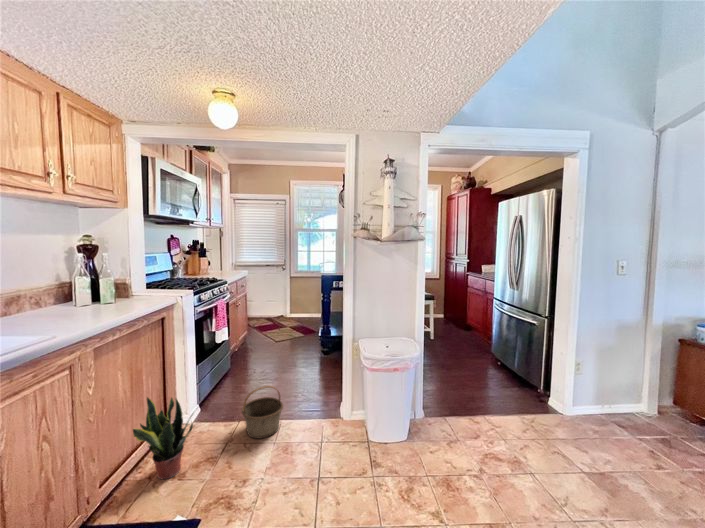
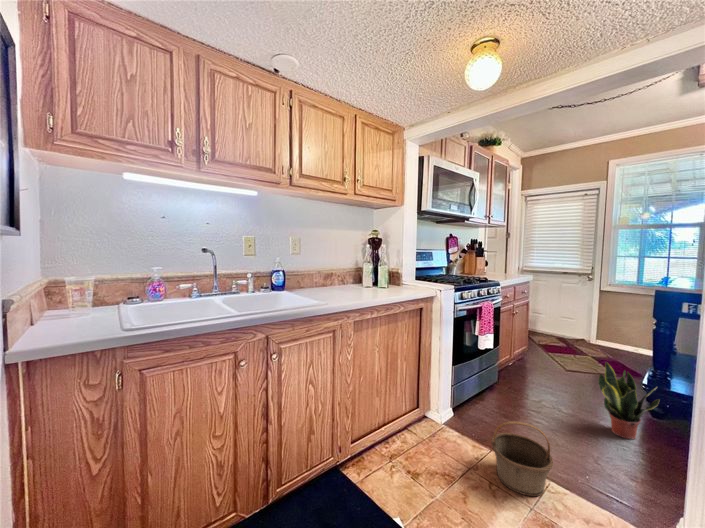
potted plant: present [133,397,193,479] -> present [598,362,659,439]

